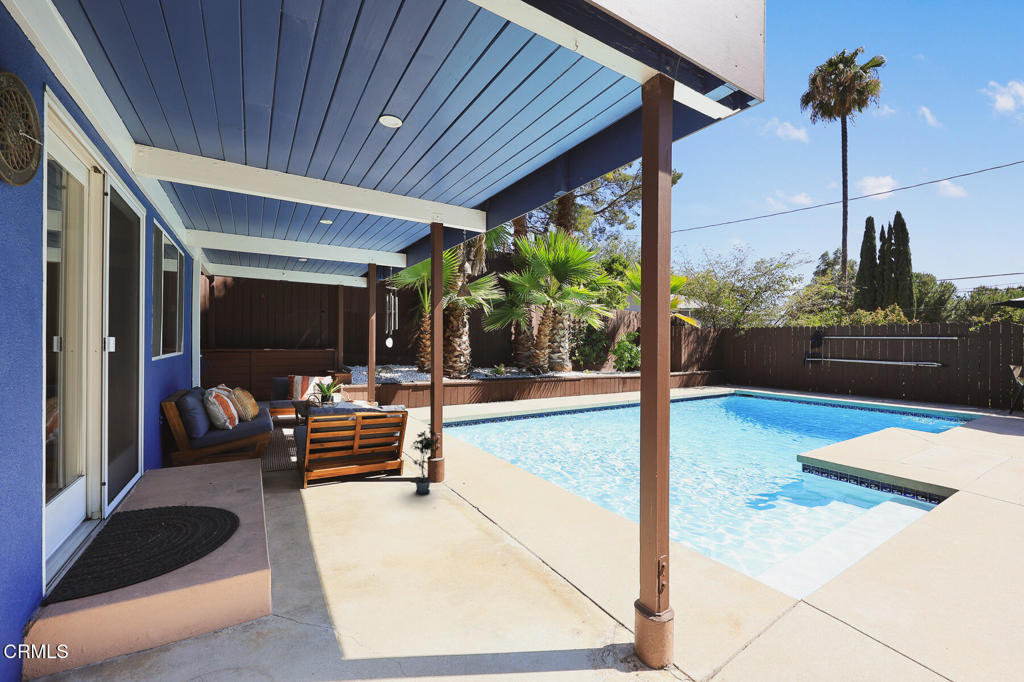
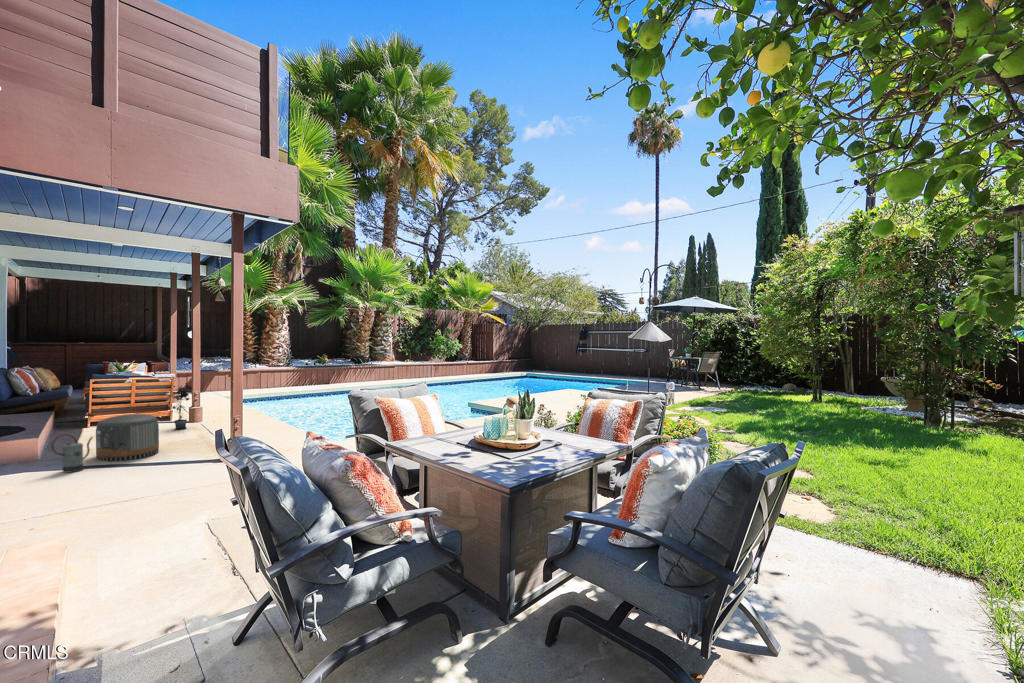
pouf: none [357,501,441,599] -> present [96,414,159,461]
watering can: none [315,566,368,644] -> present [51,434,92,473]

